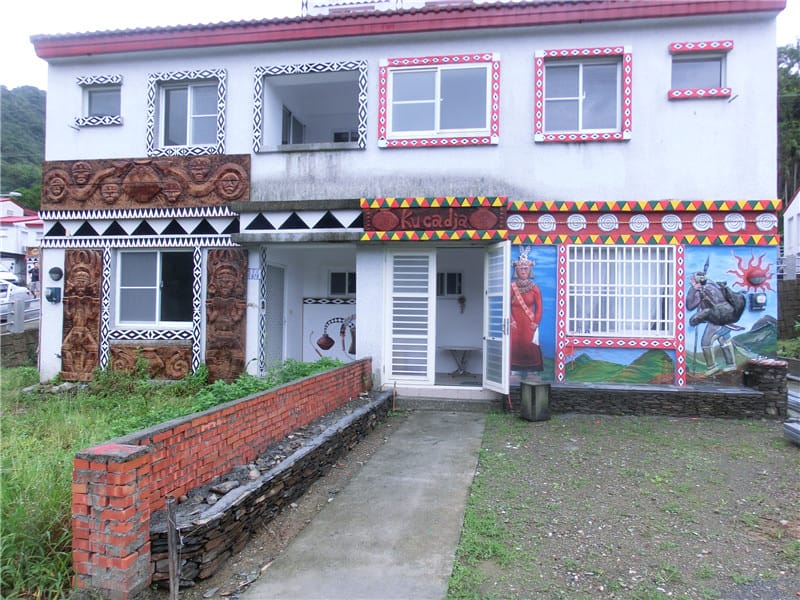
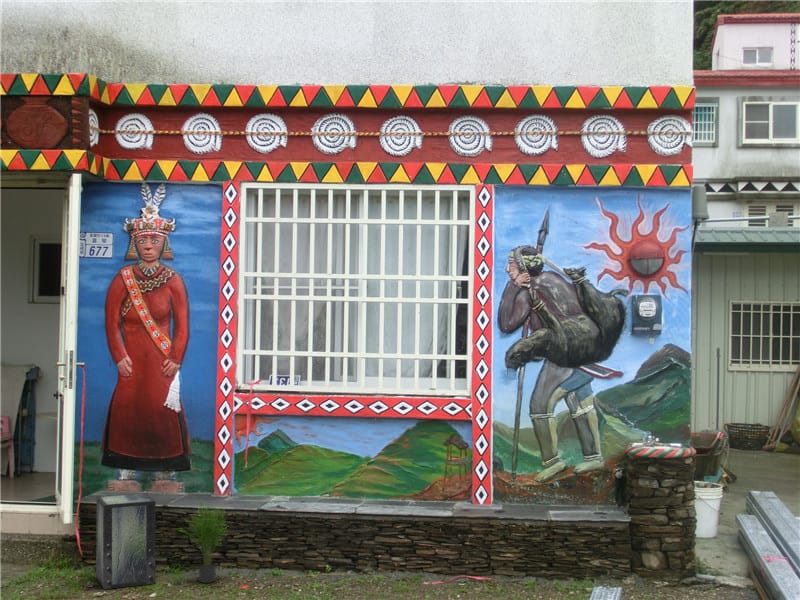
potted plant: none [558,383,584,419] -> present [184,507,224,583]

